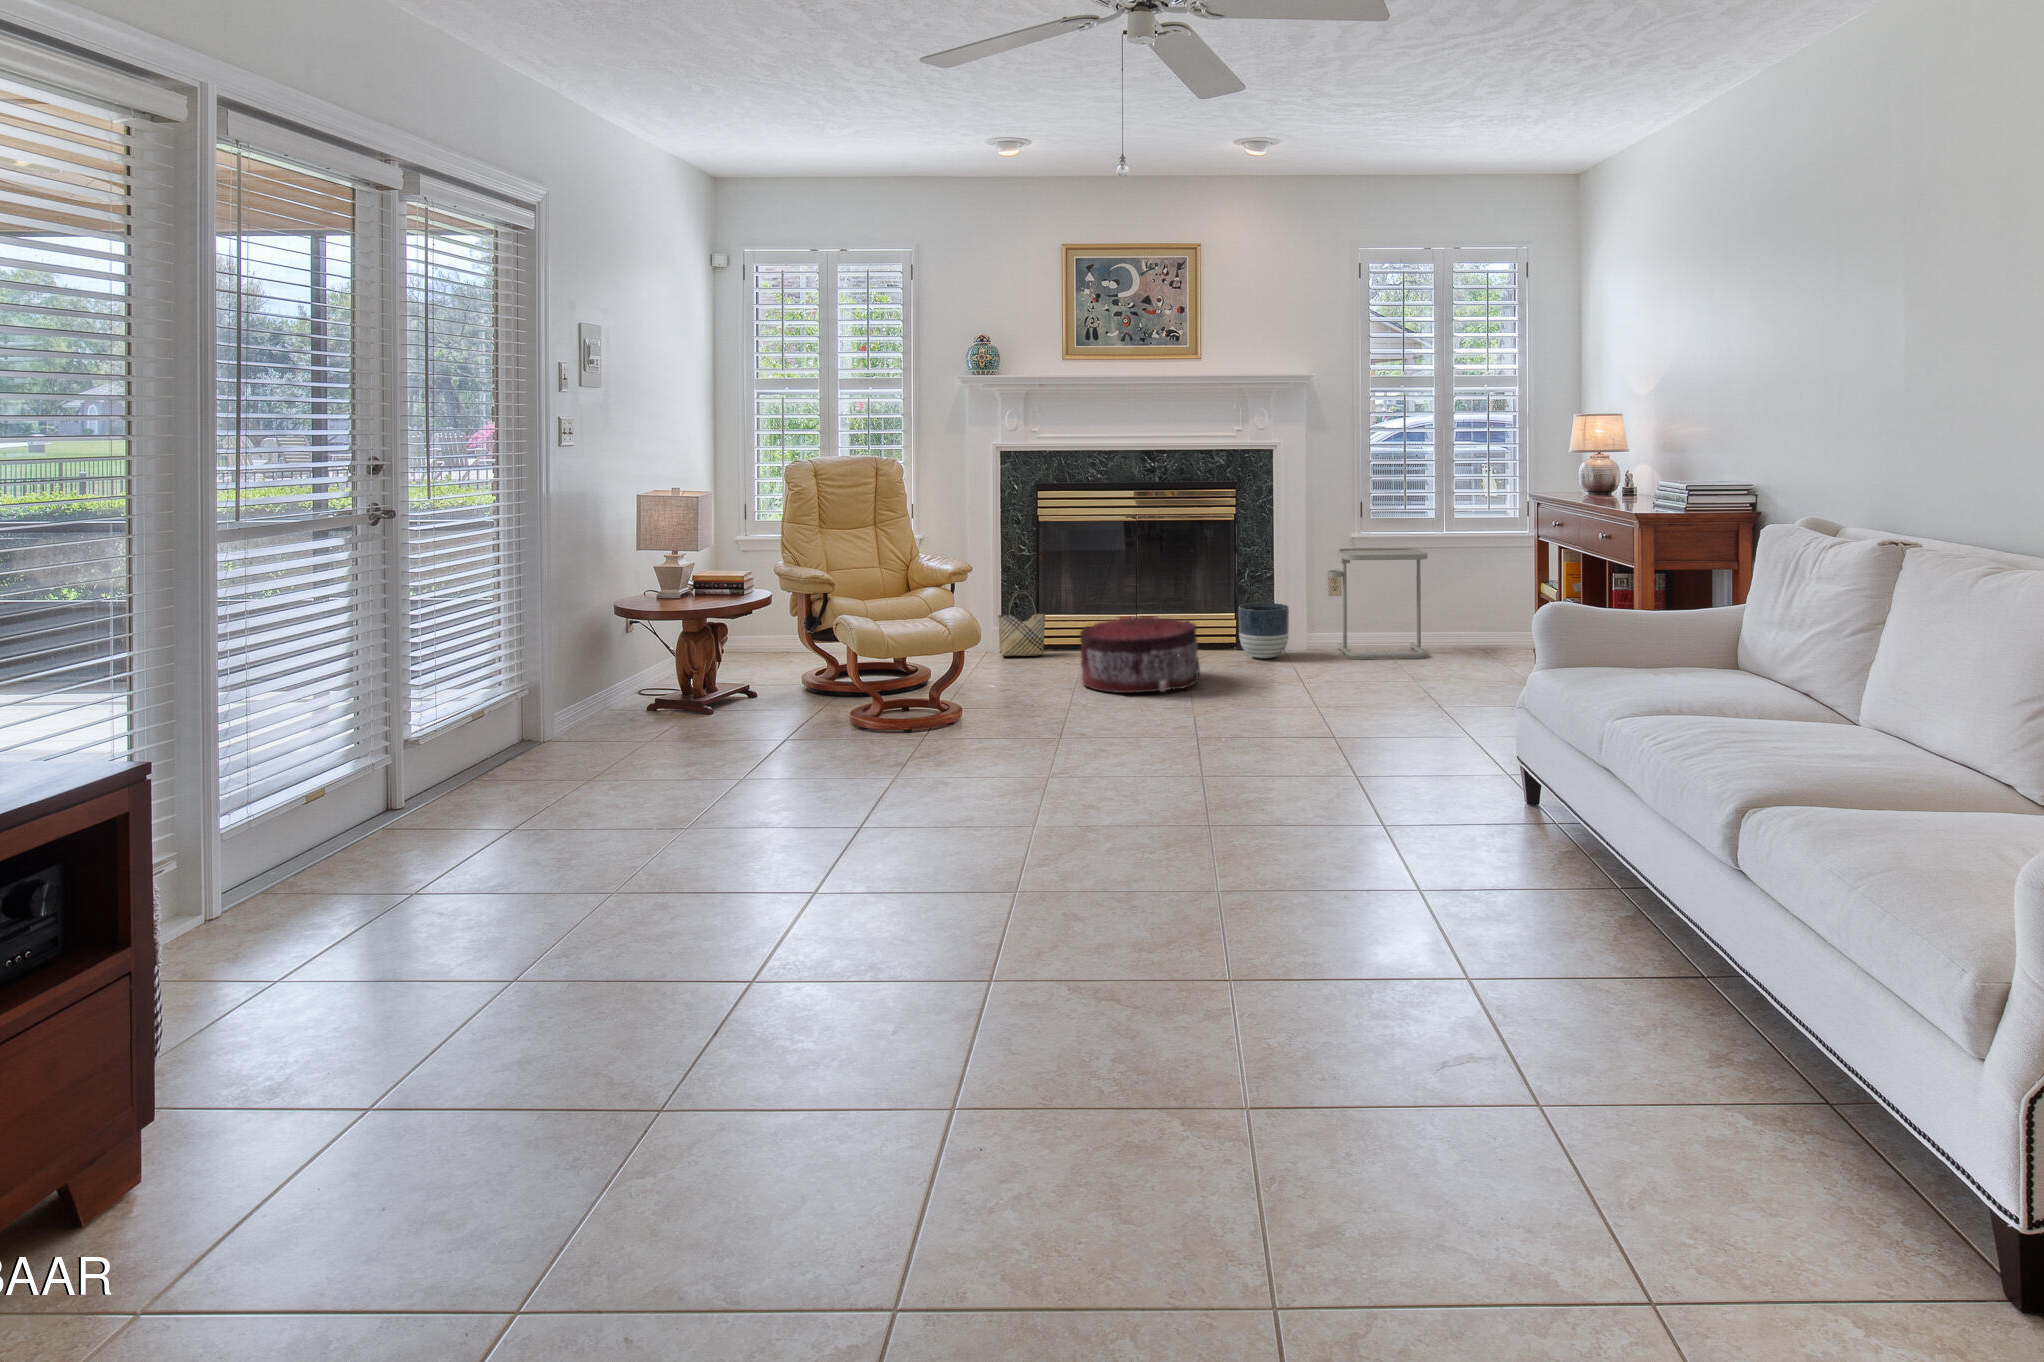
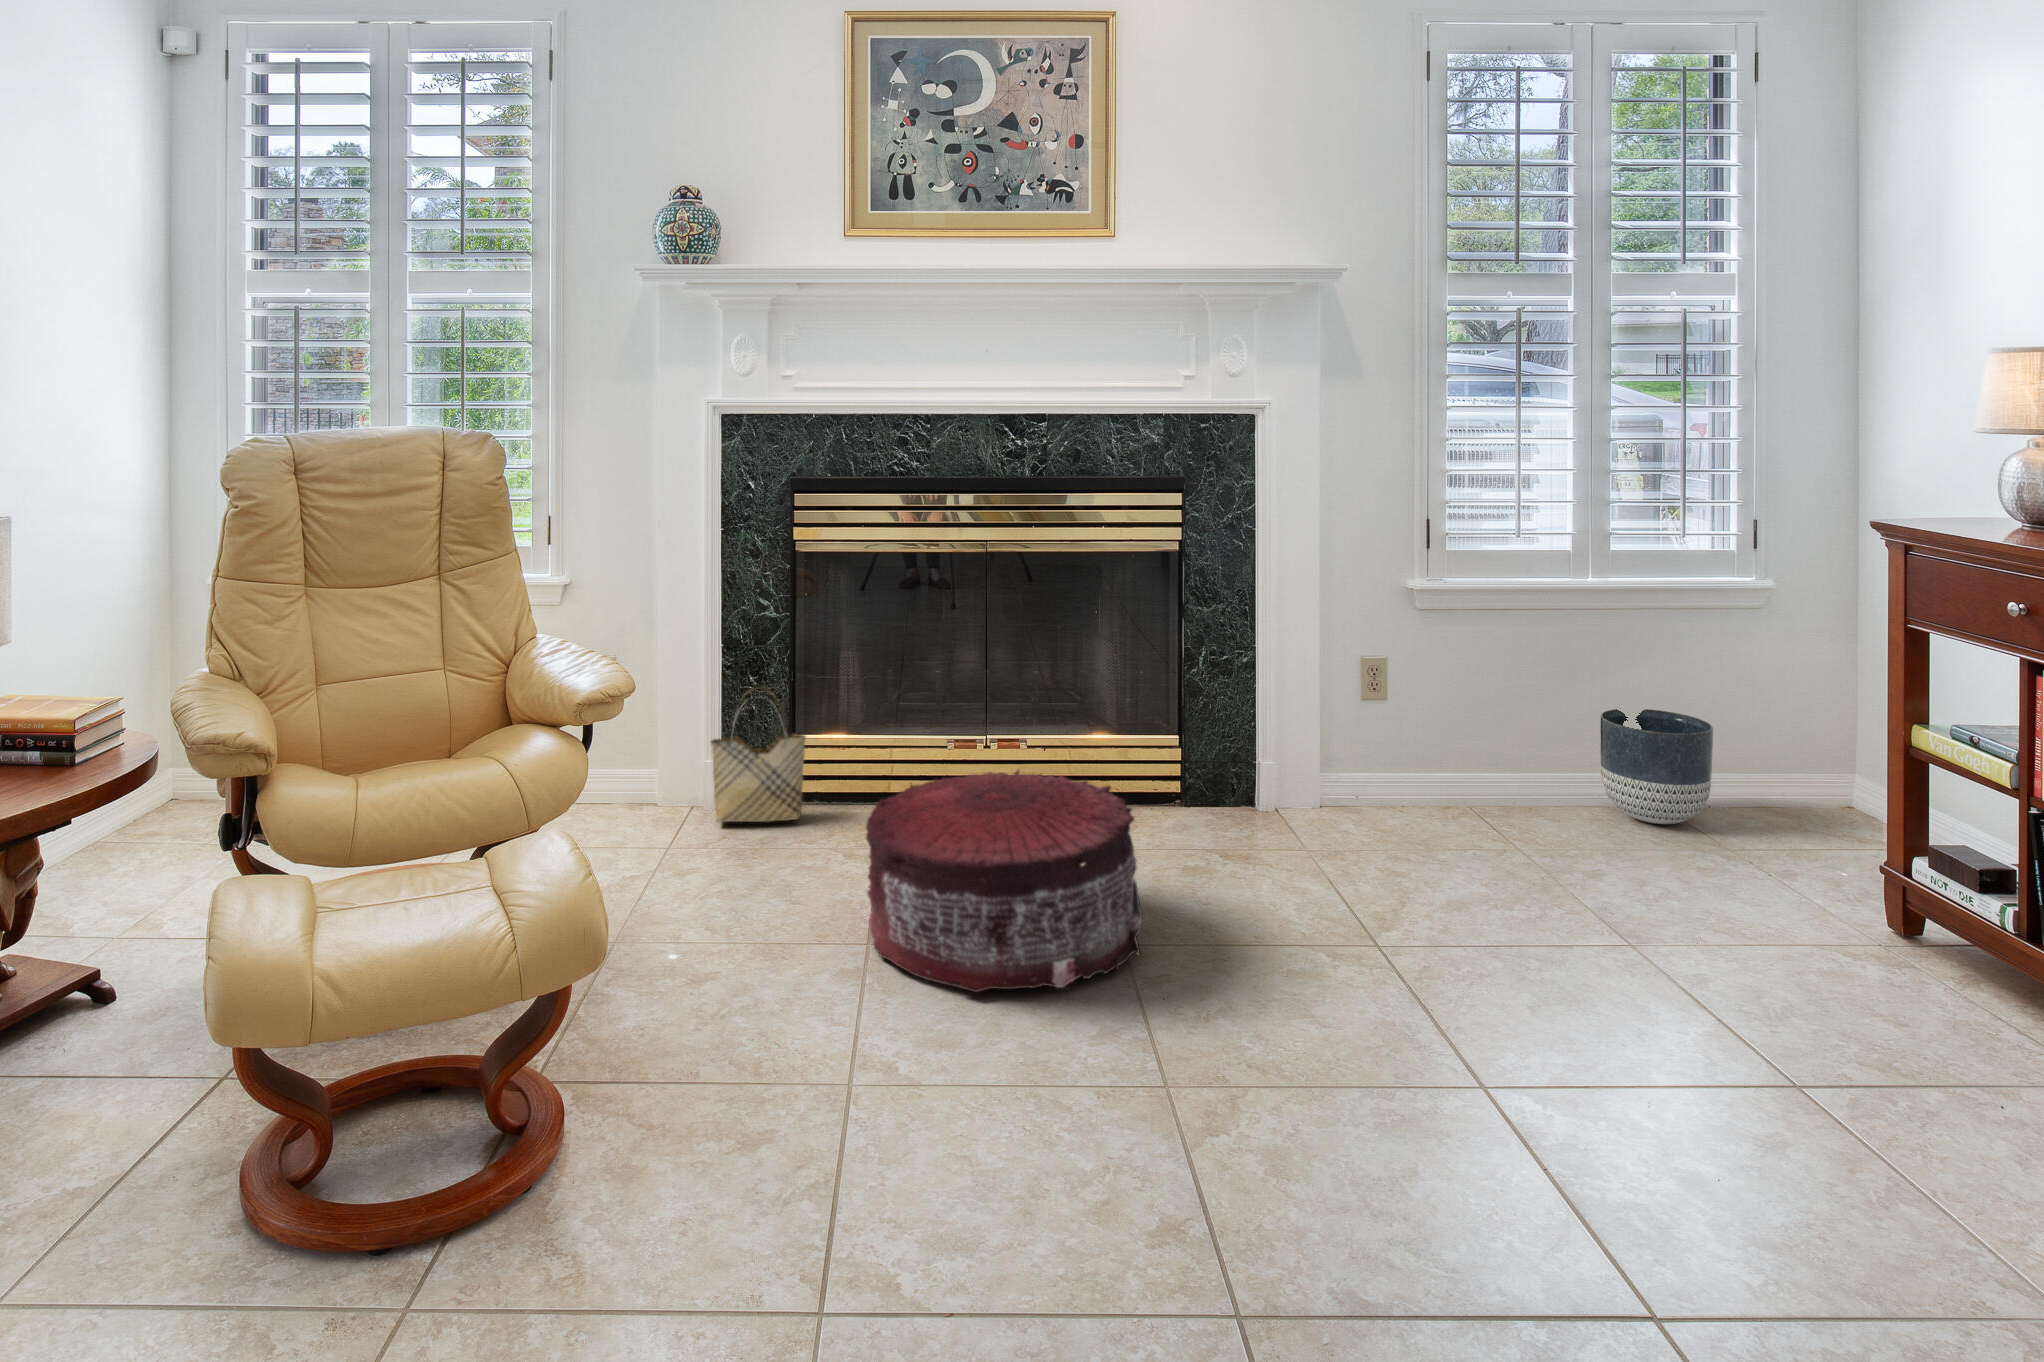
side table: present [1328,548,1428,659] -> none [1370,609,1584,843]
planter: present [1239,603,1289,658] -> present [1600,709,1713,824]

